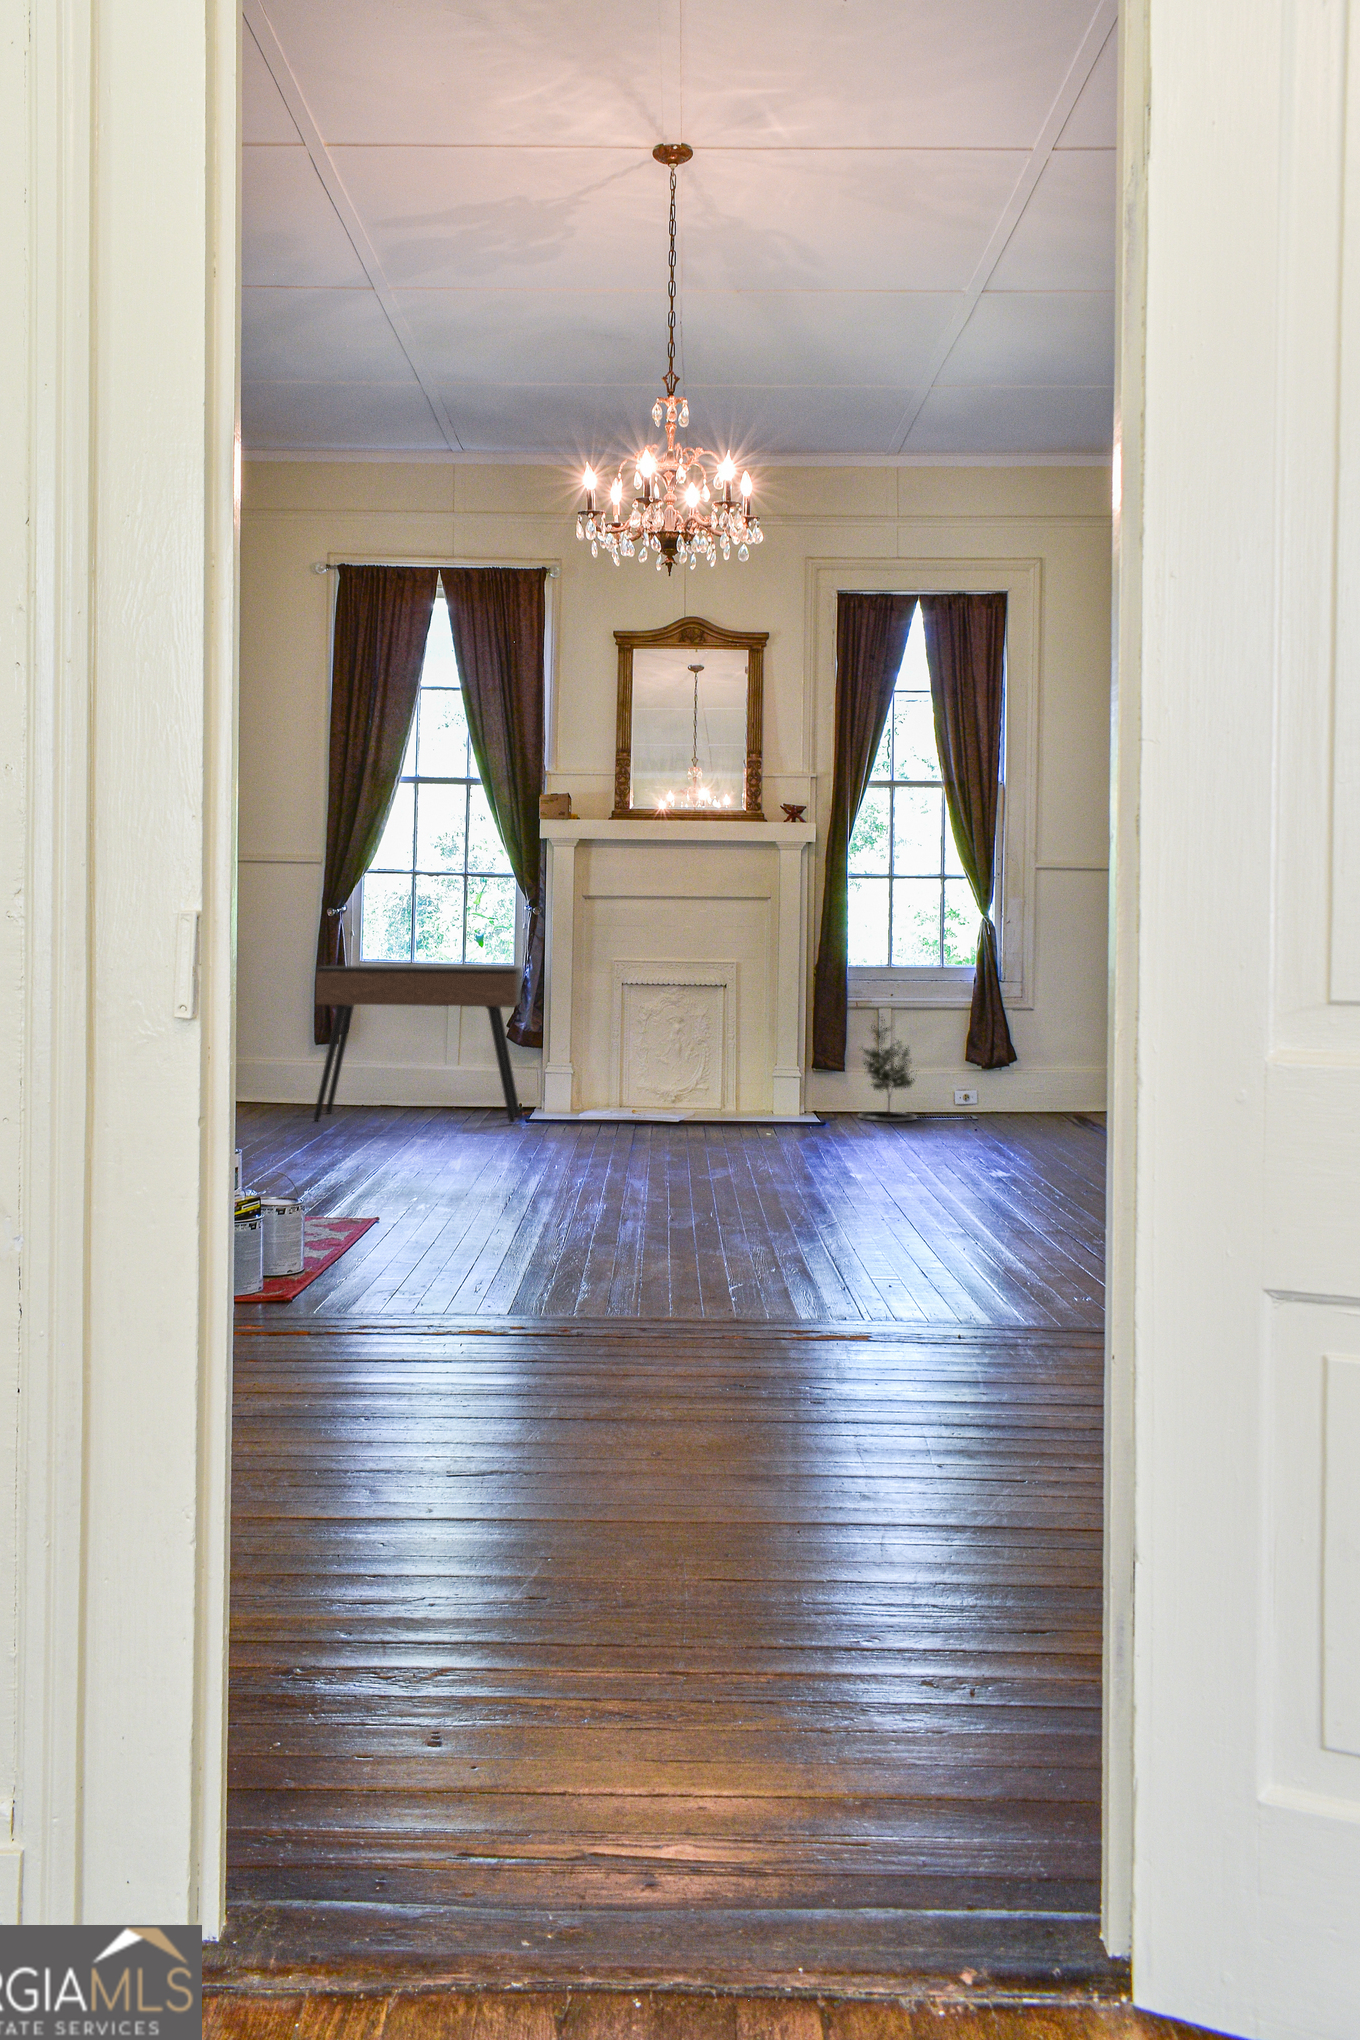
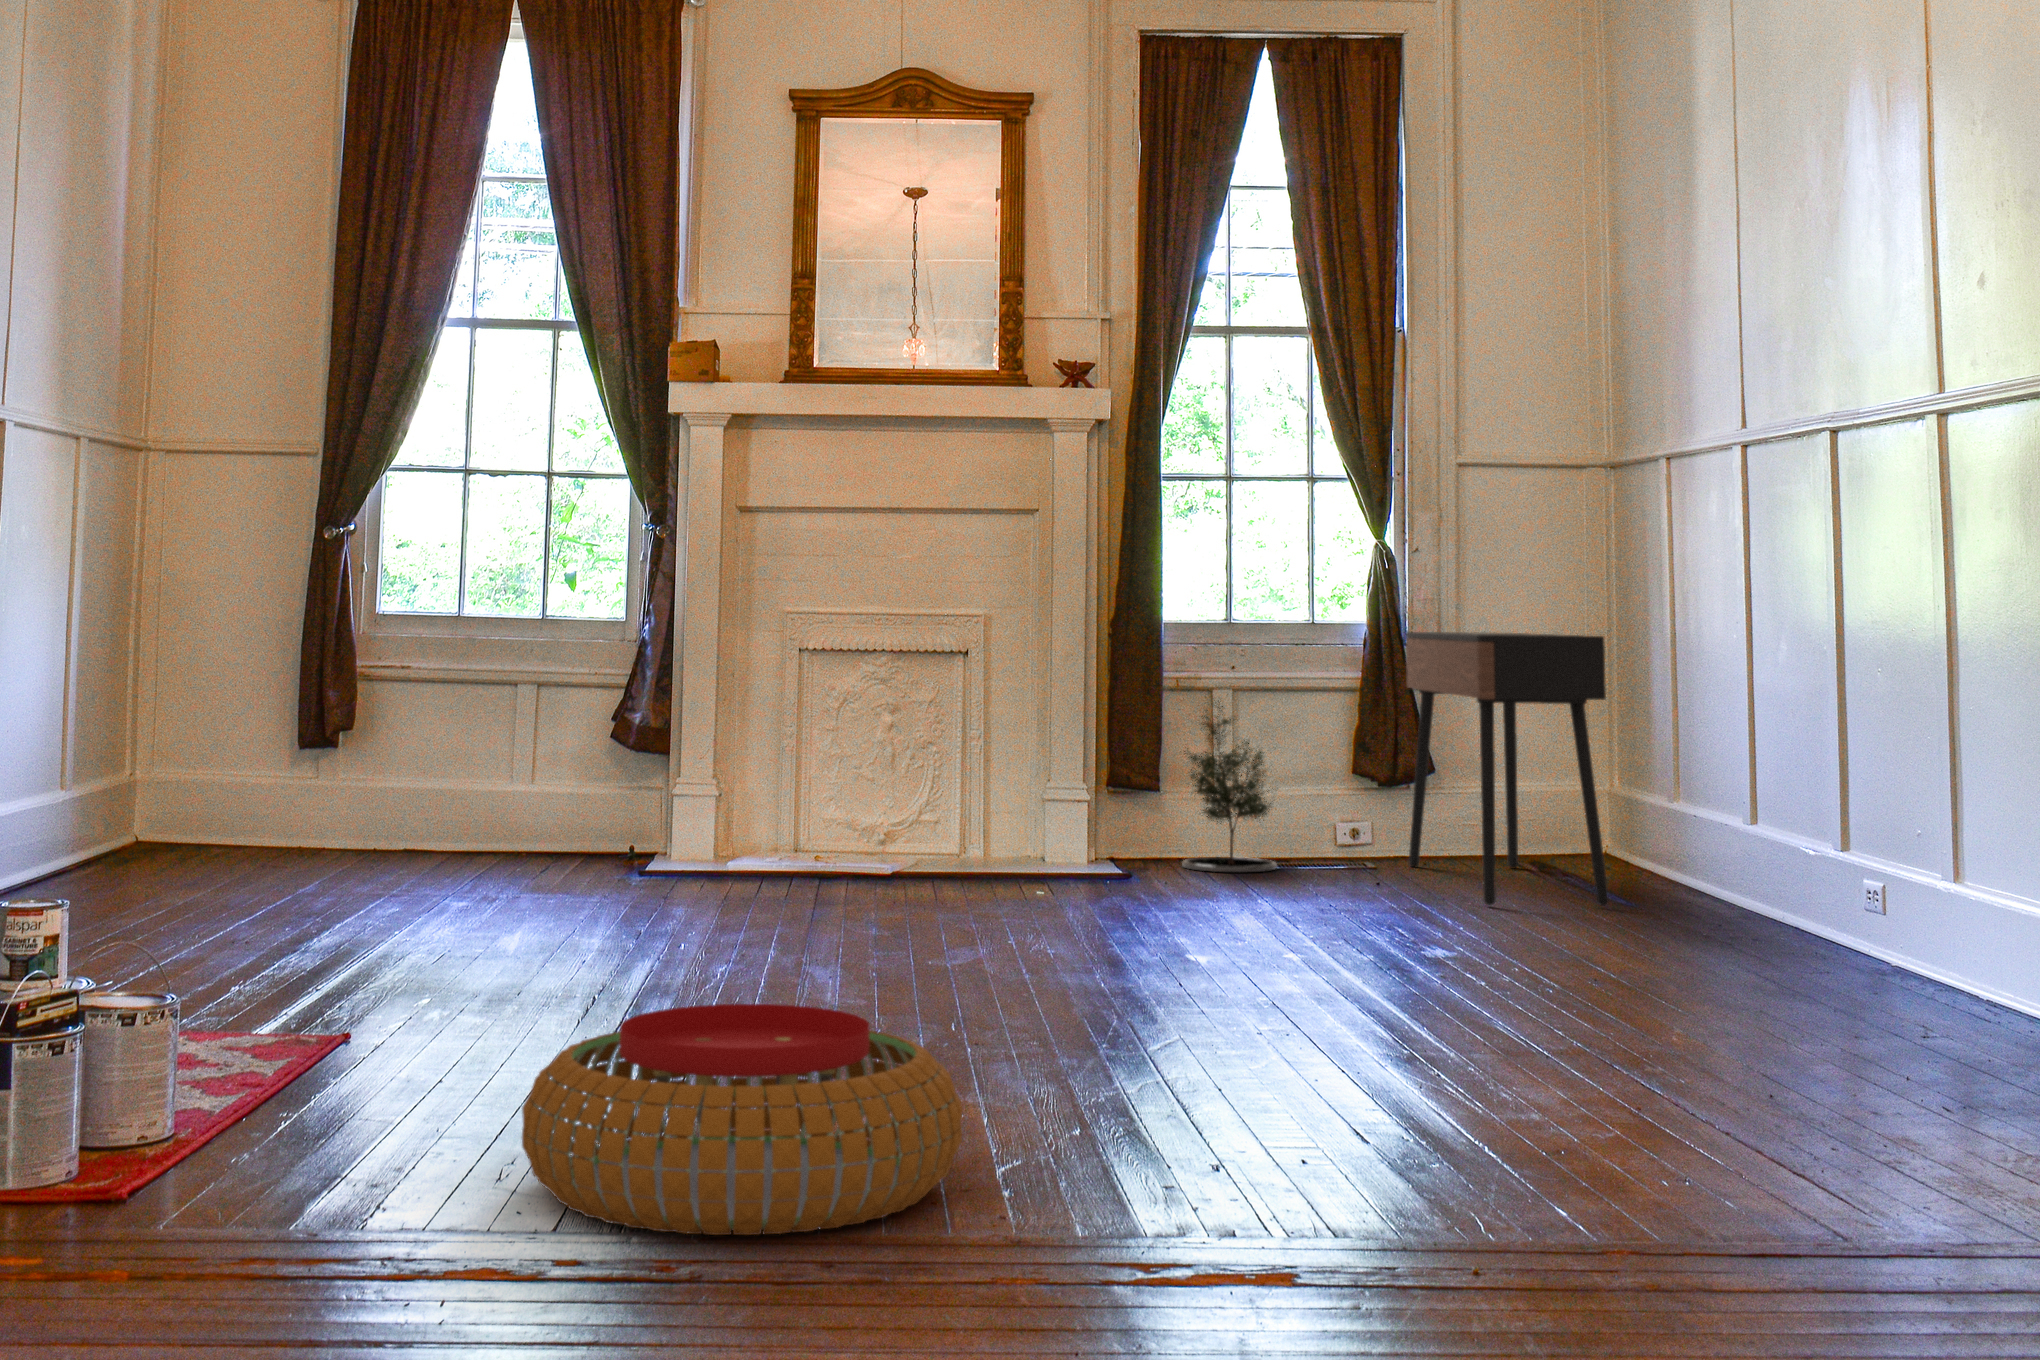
console table: present [314,966,522,1123] -> present [1406,632,1609,906]
pouf: none [484,1203,711,1318] -> present [522,1004,963,1235]

